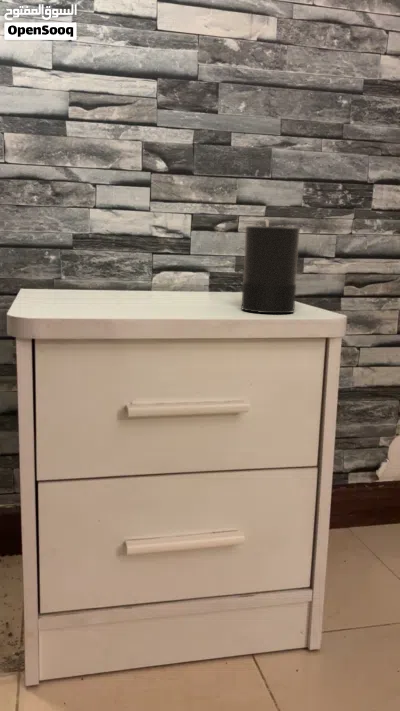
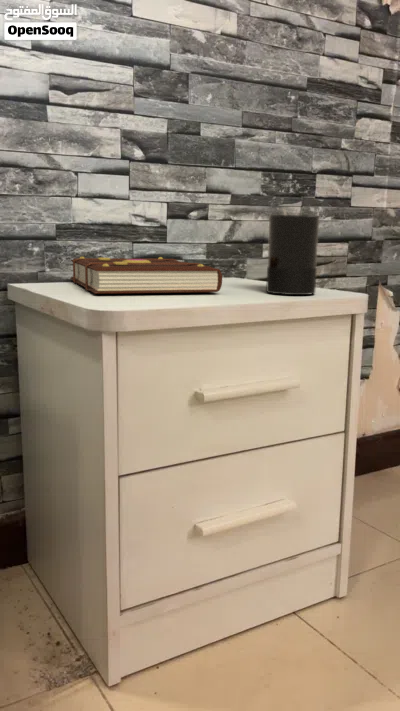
book: none [55,266,190,305] -> present [70,257,222,293]

